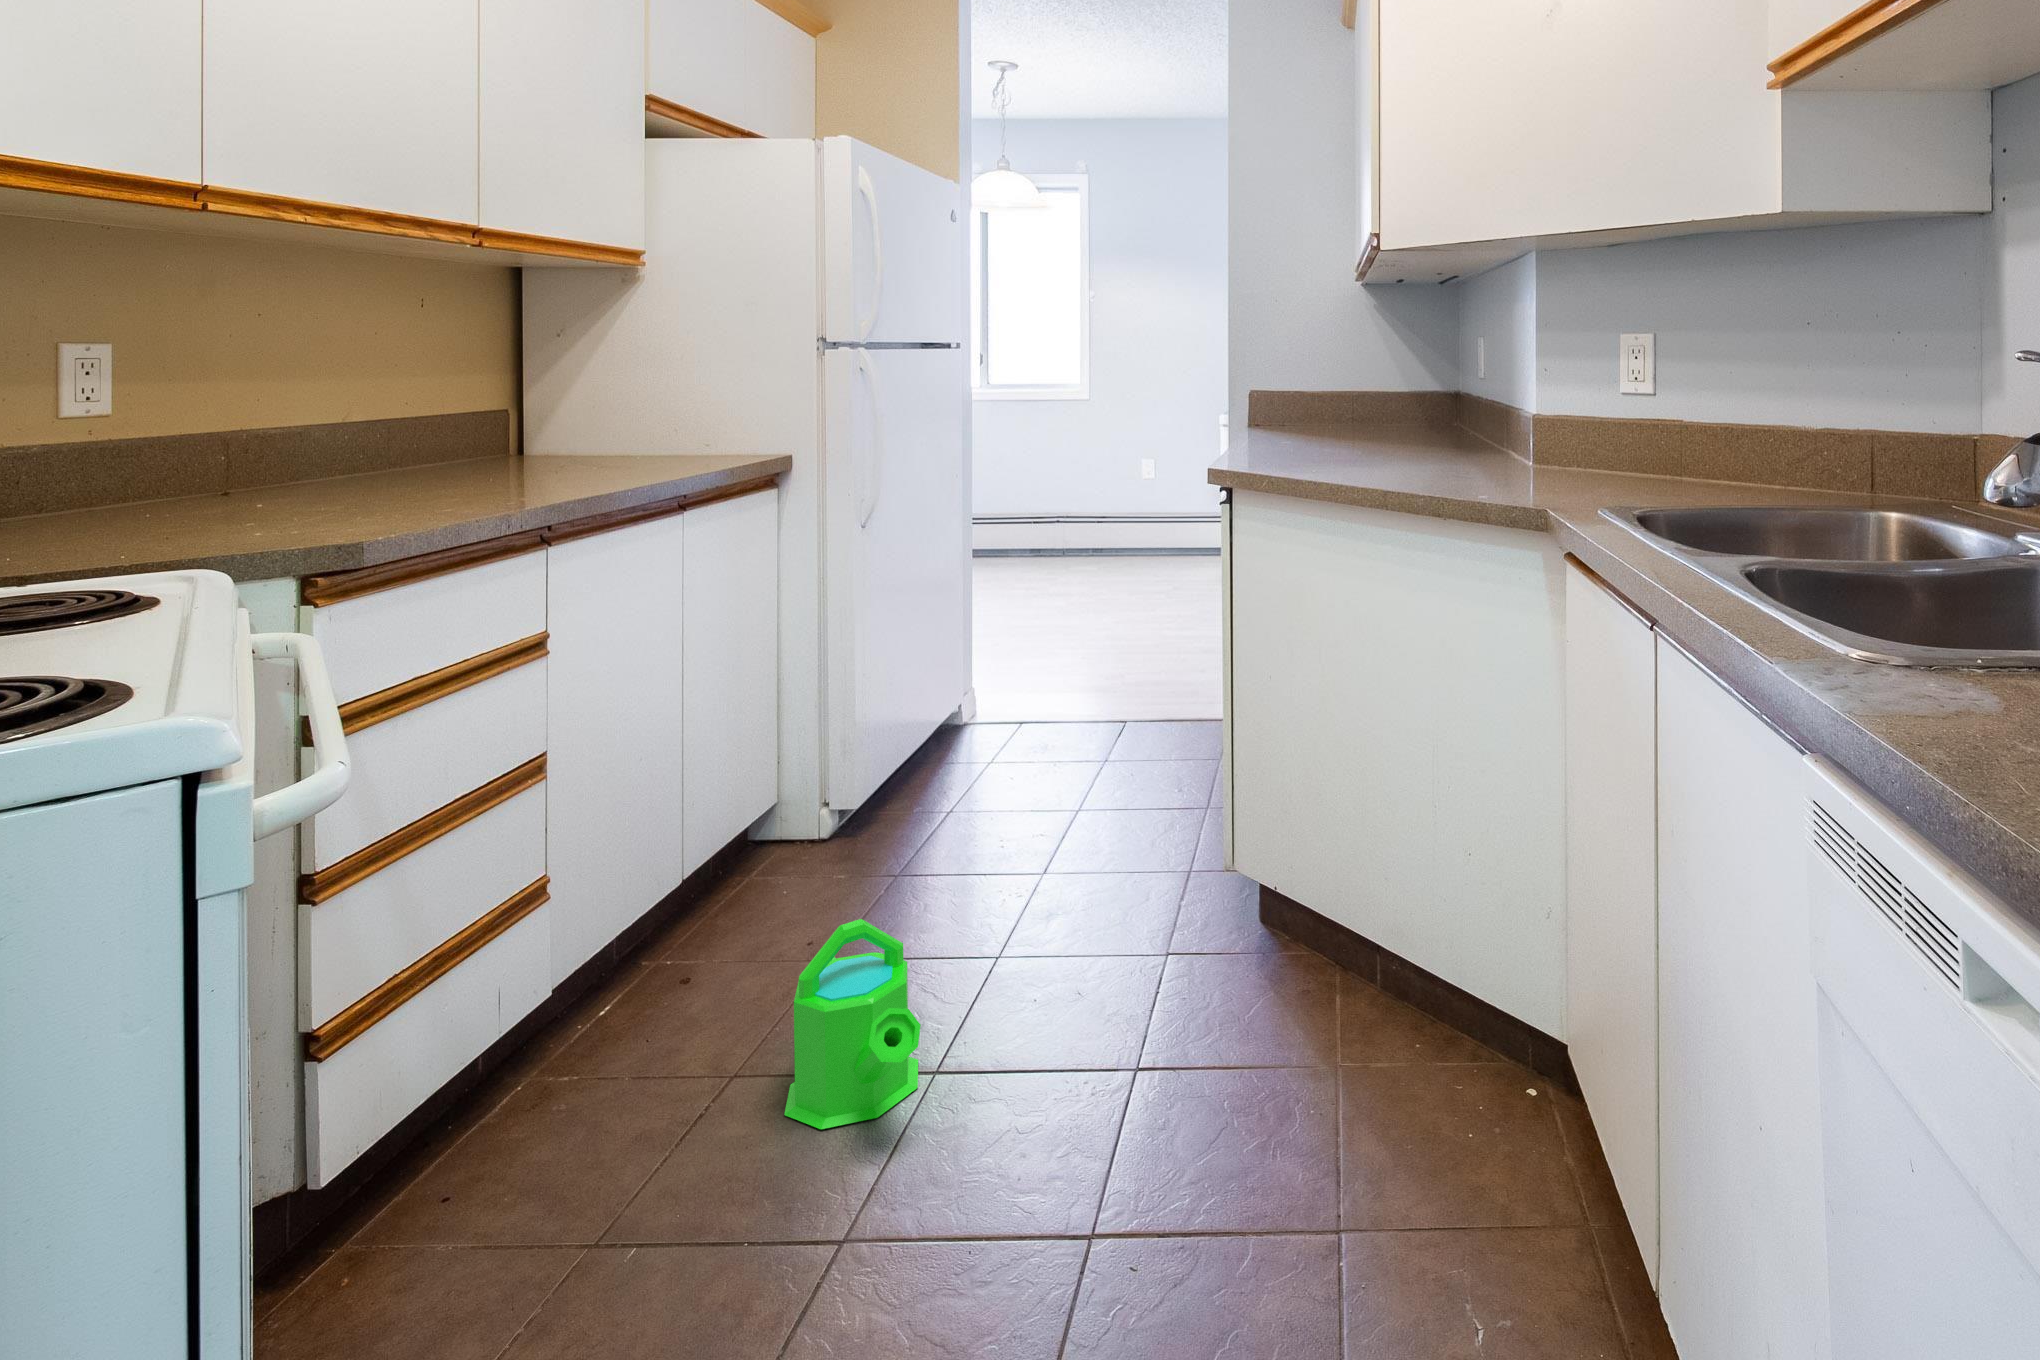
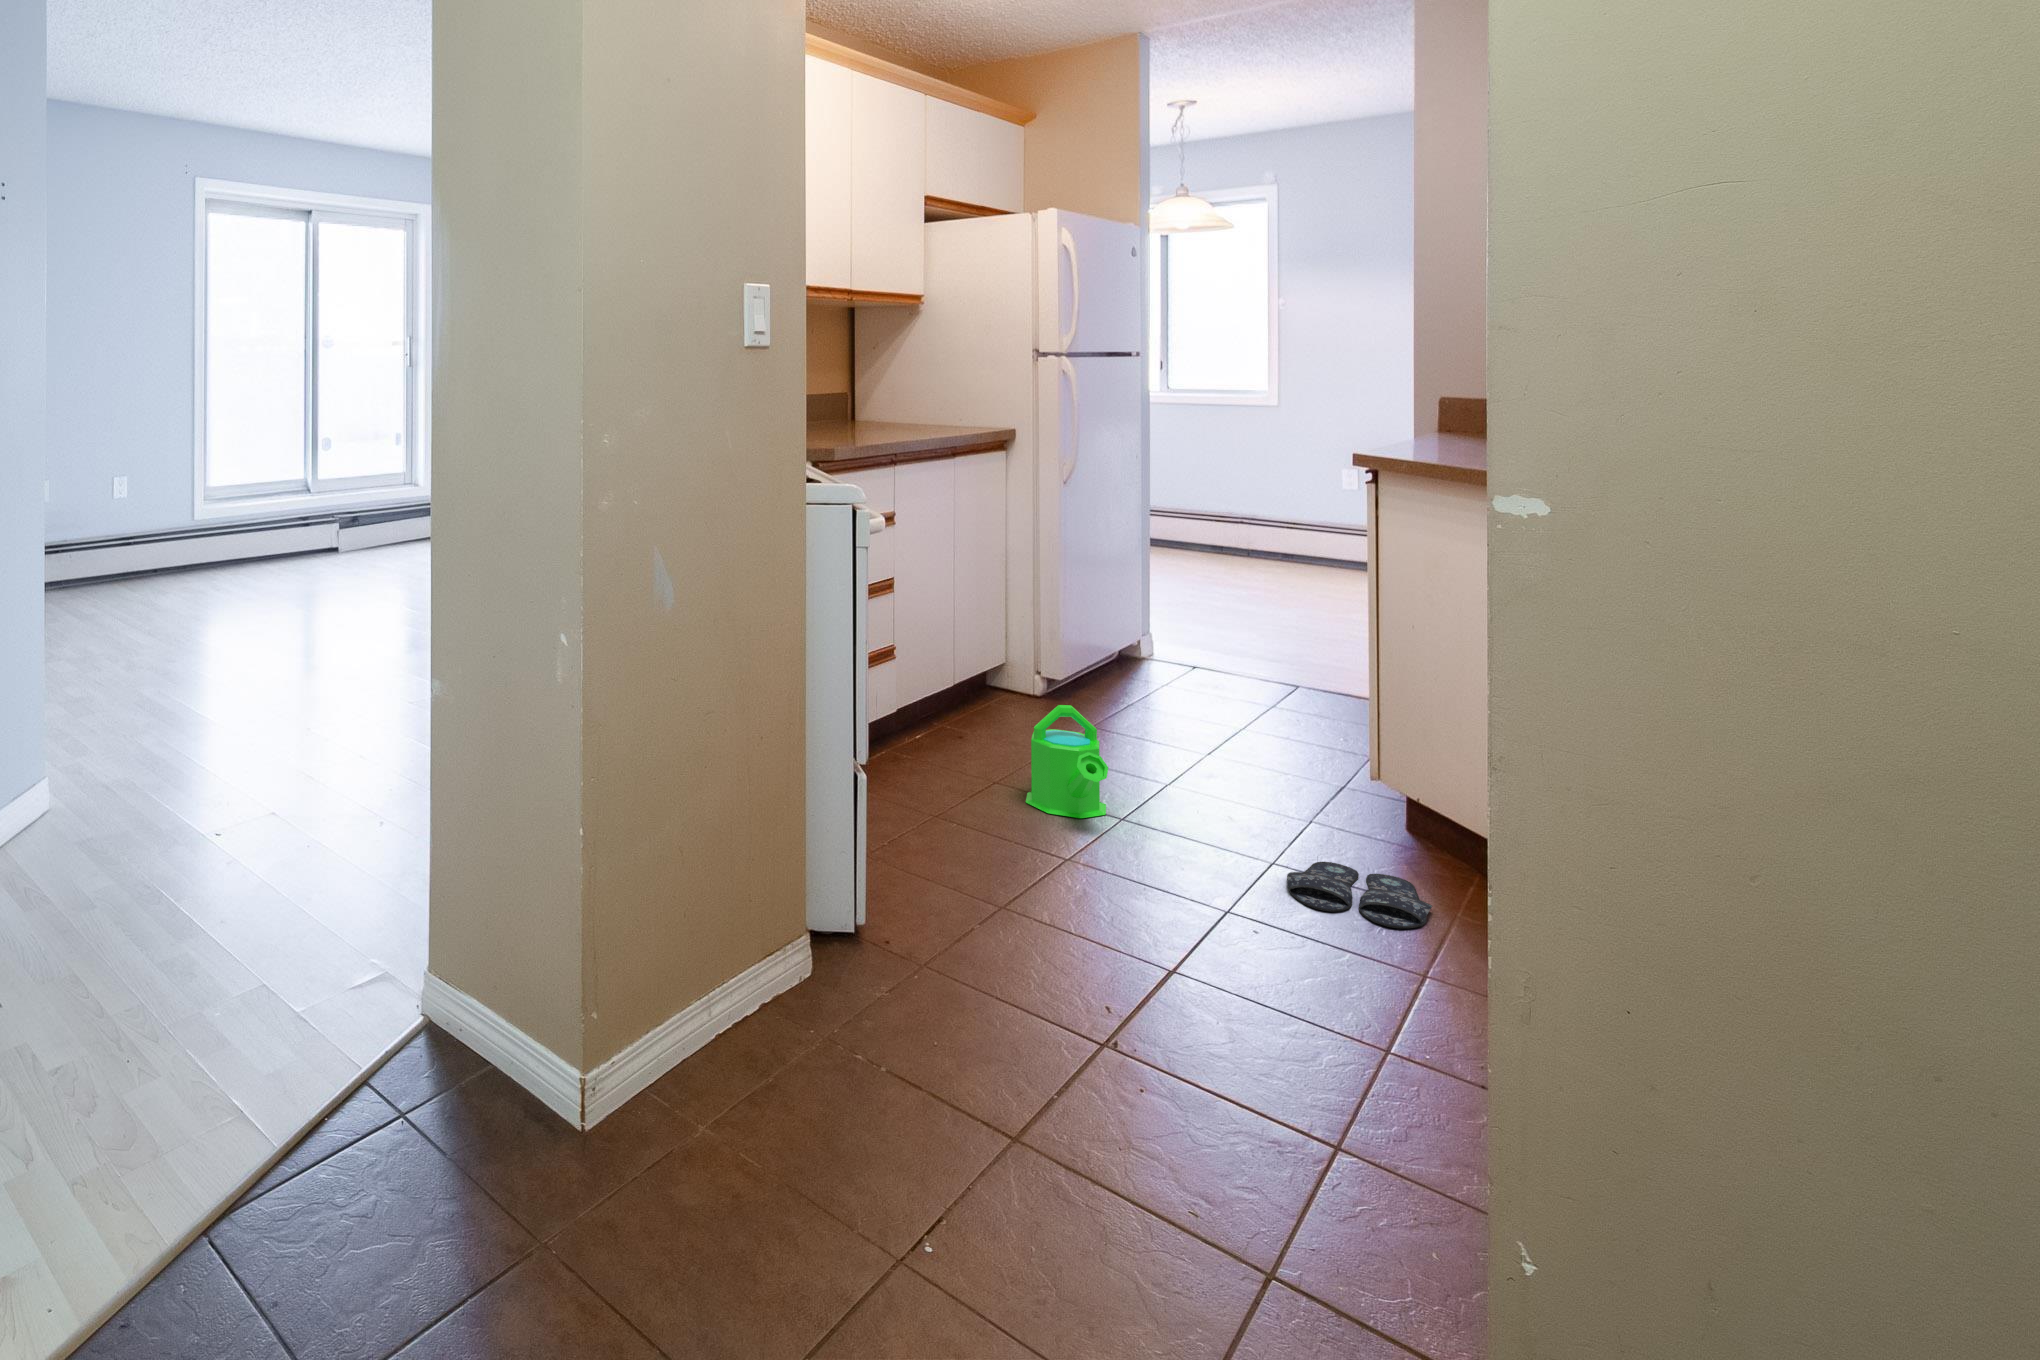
slippers: none [1179,1051,1350,1184] -> present [1287,862,1432,929]

